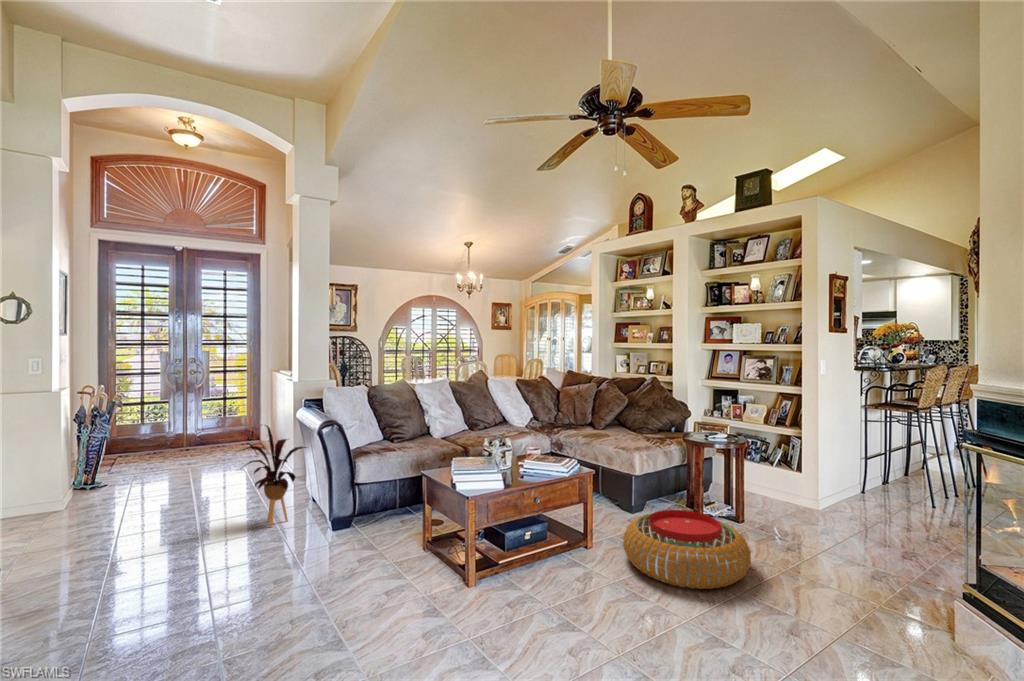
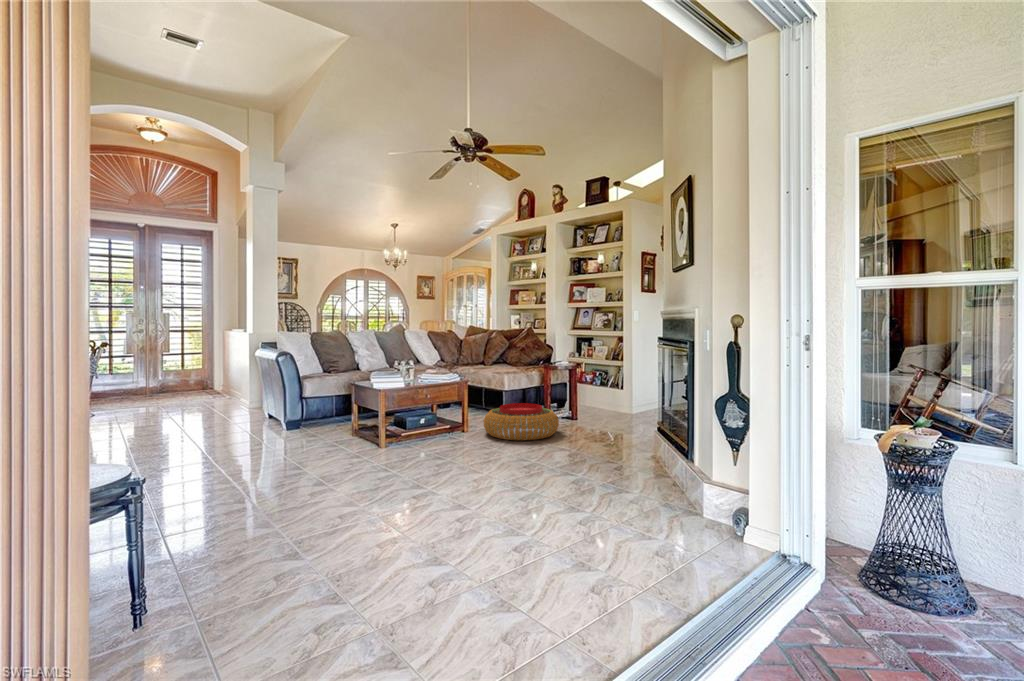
house plant: present [243,425,307,527] -> none [214,355,269,427]

